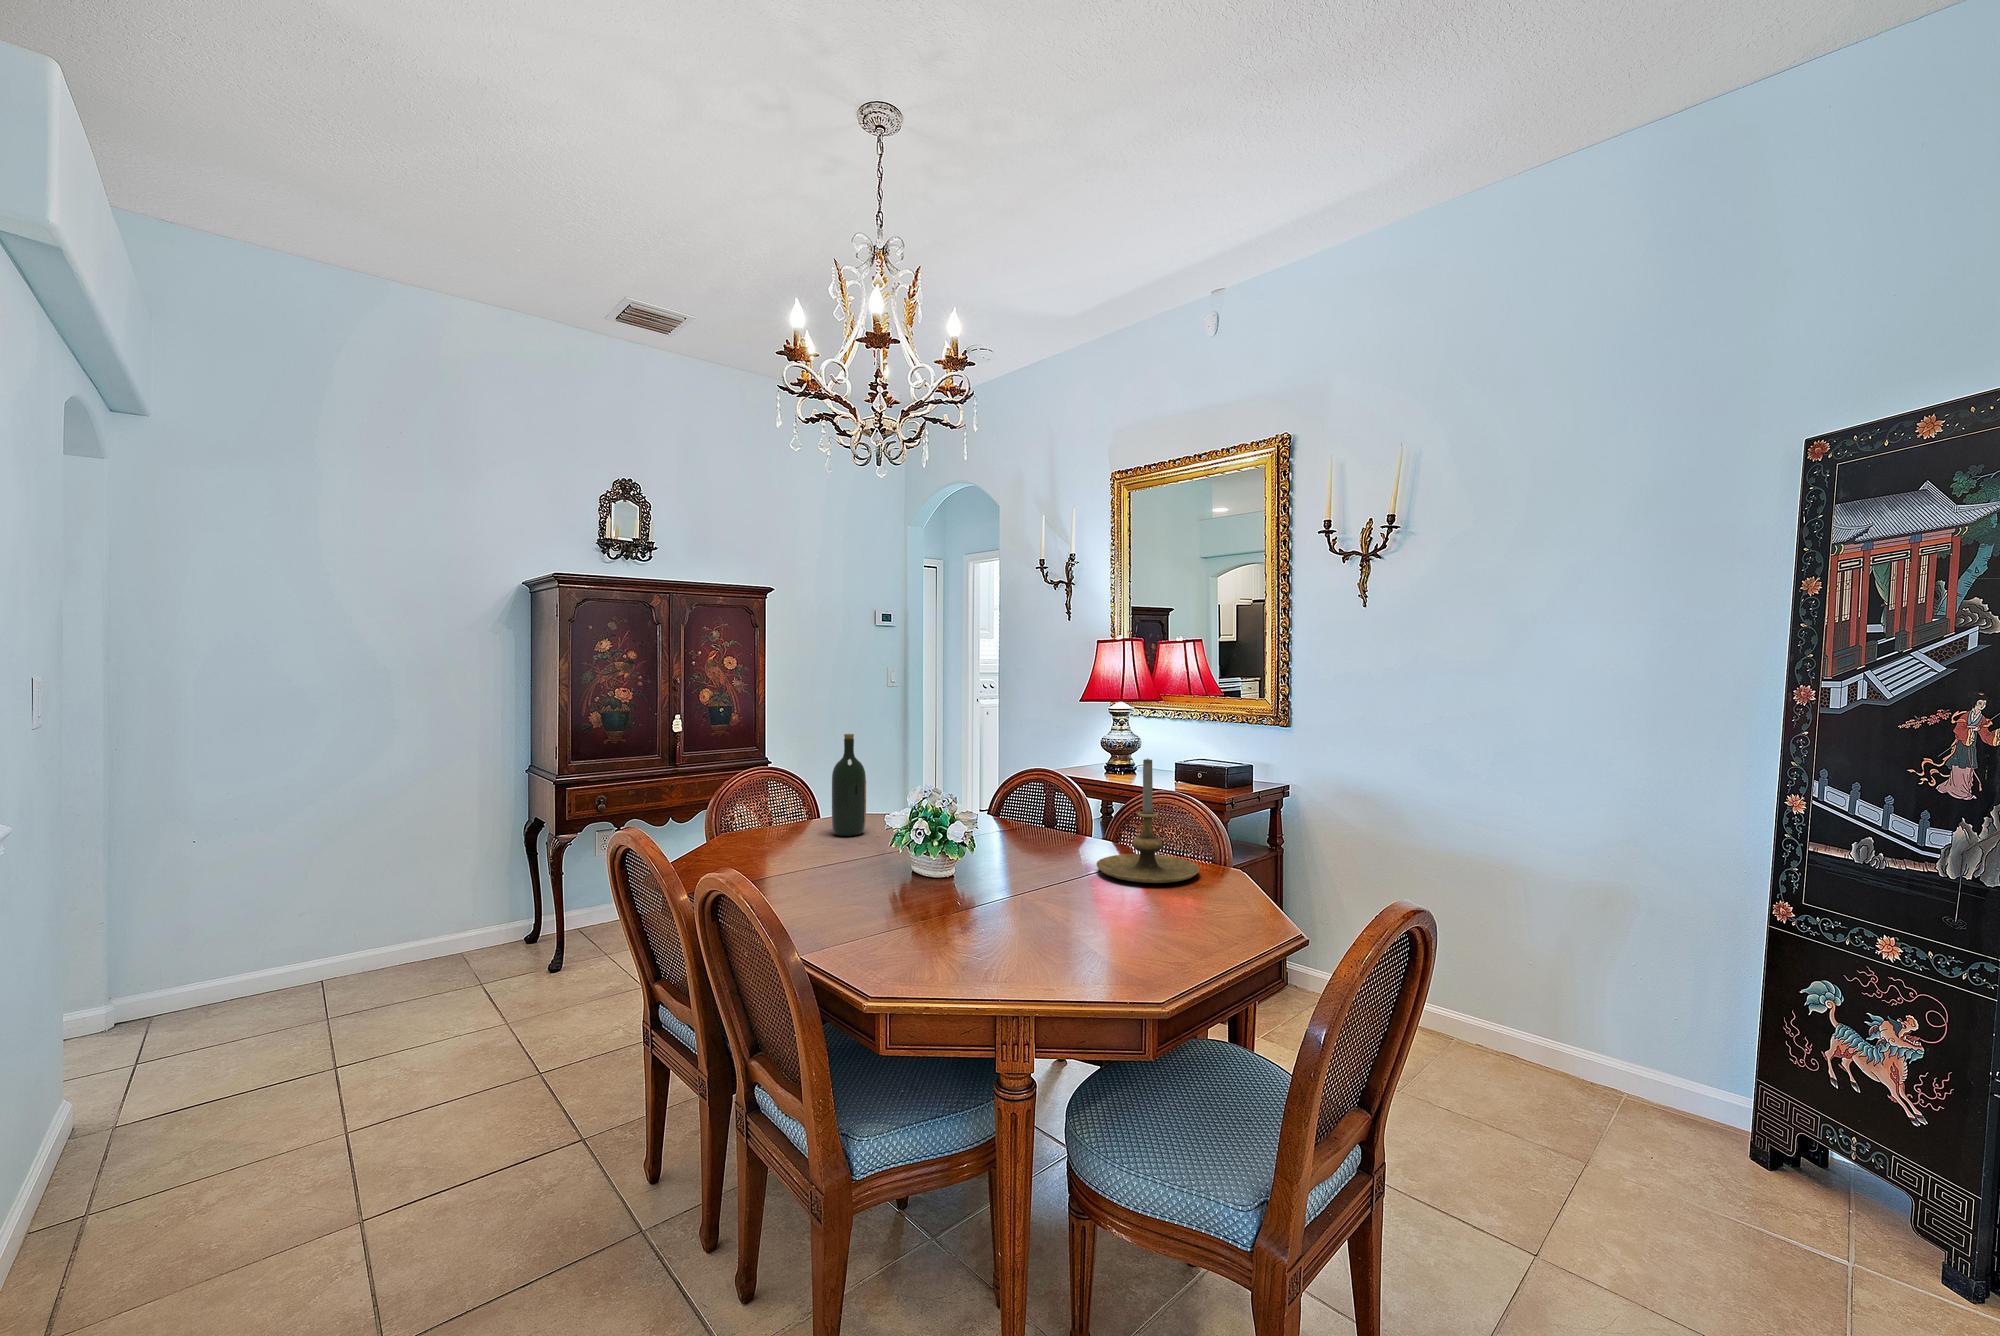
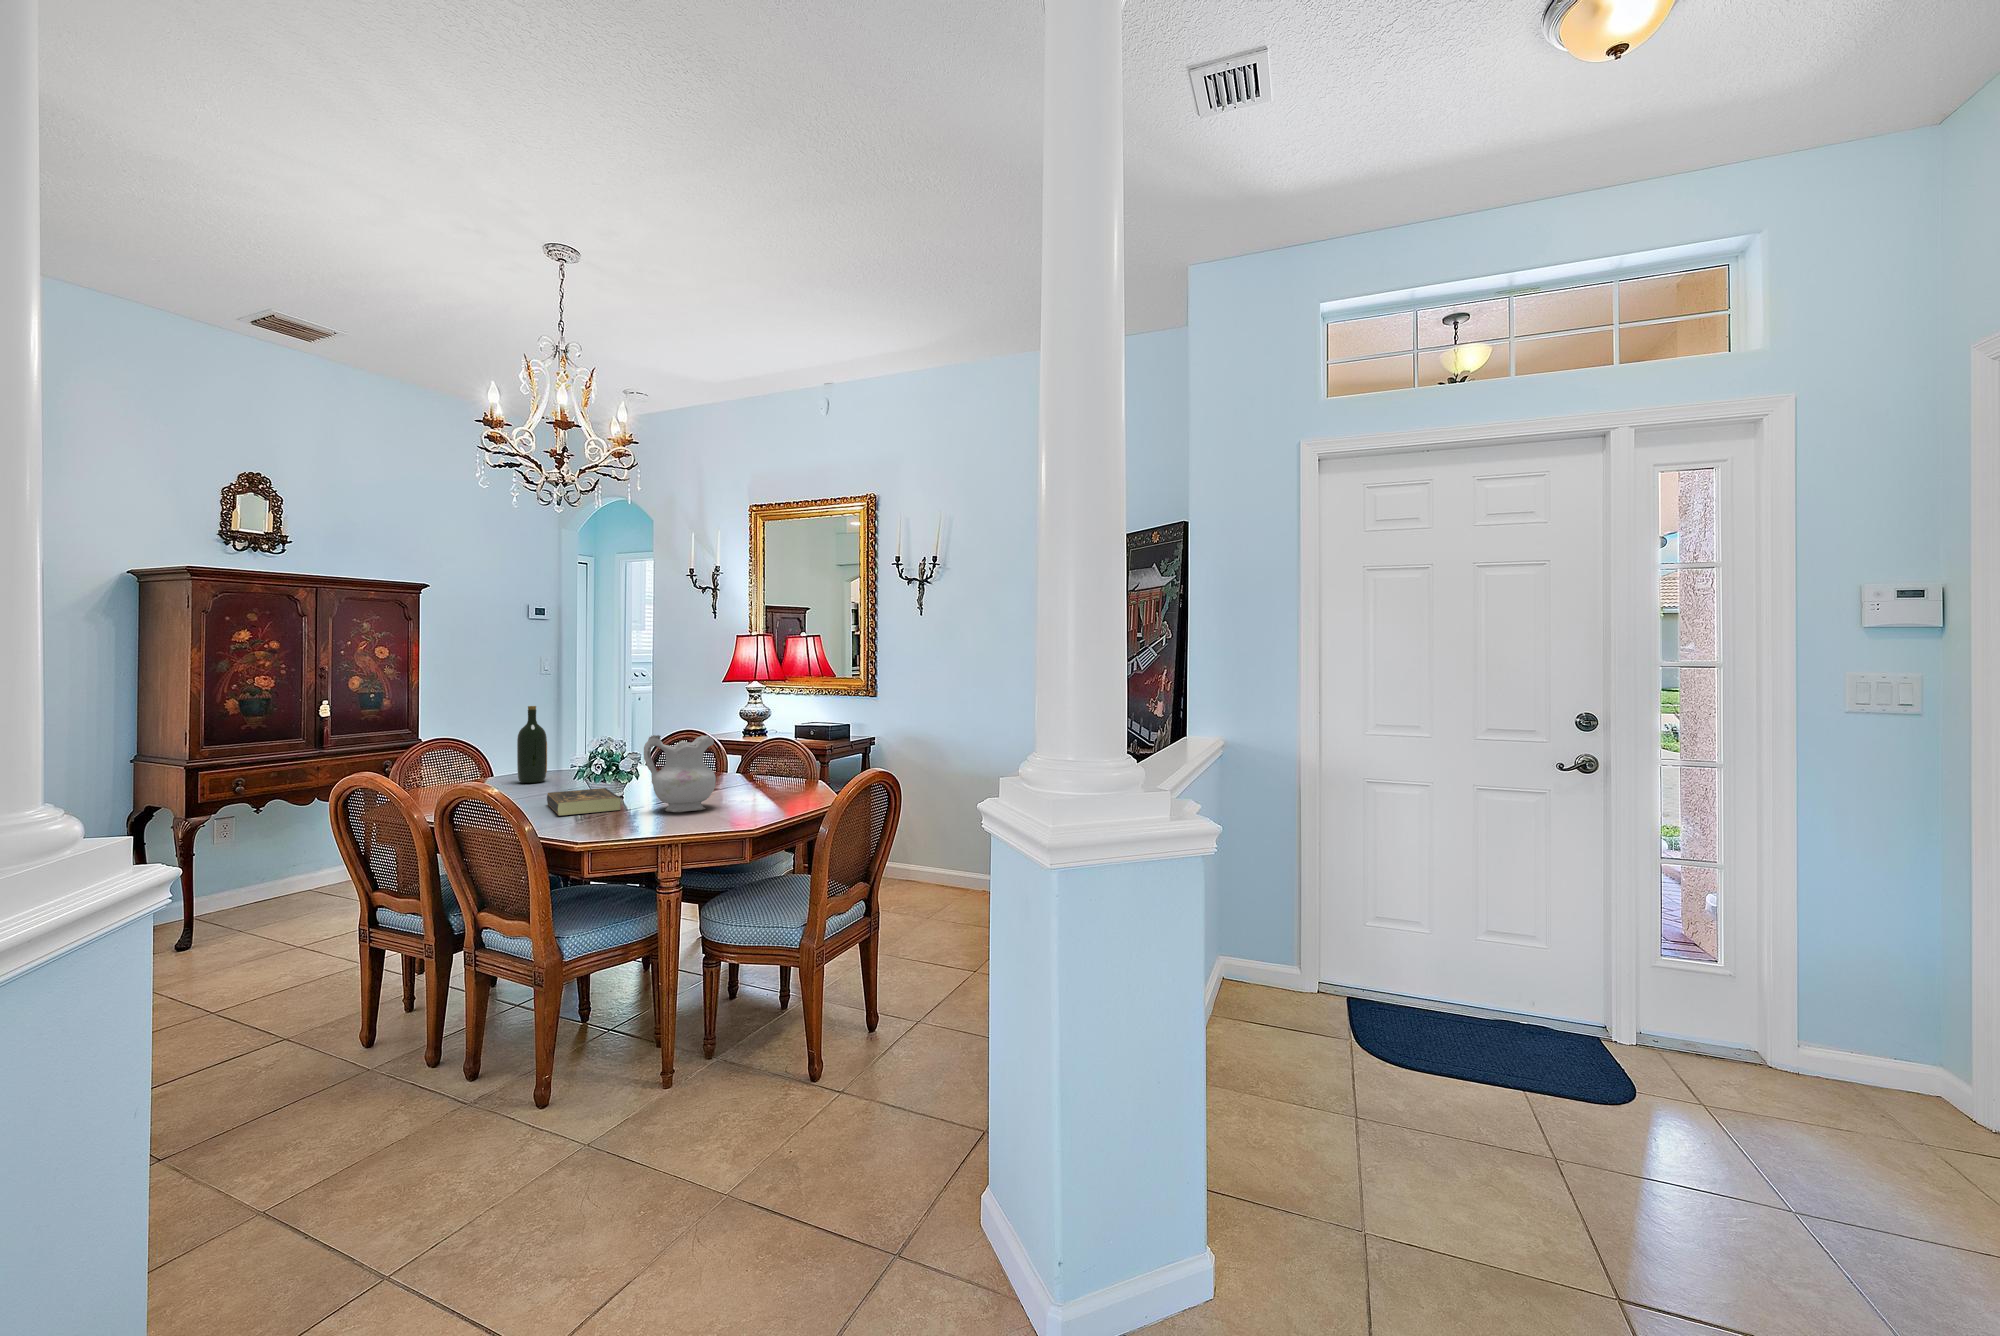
candle holder: present [1096,759,1199,883] -> none [727,713,794,789]
ceramic pitcher: none [973,801,1084,934] -> present [644,735,716,812]
book: none [847,866,940,920] -> present [547,788,620,816]

